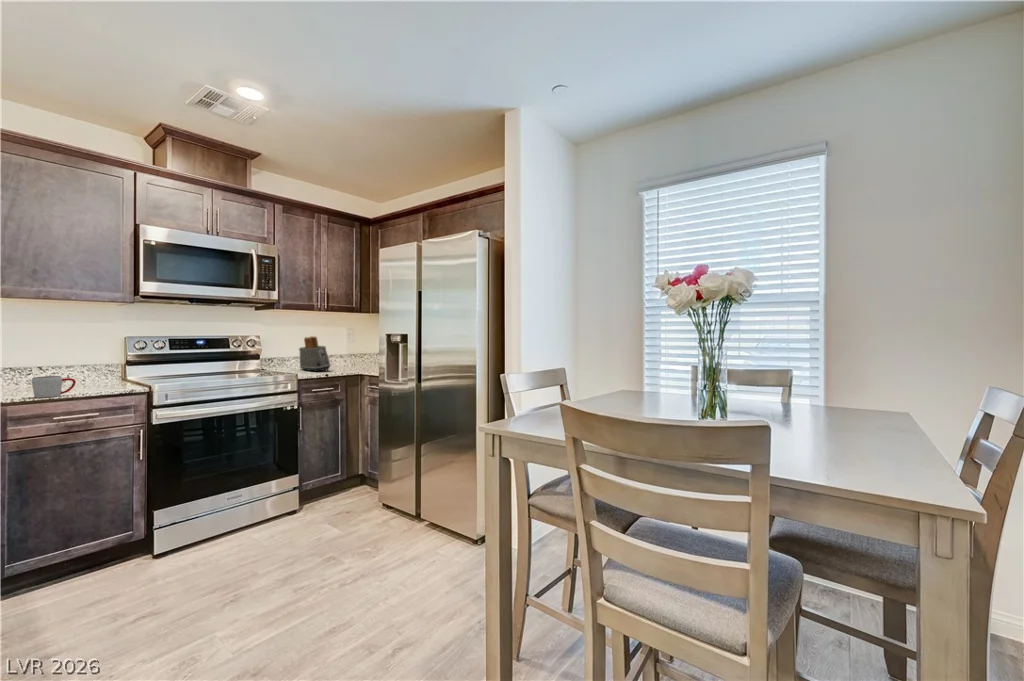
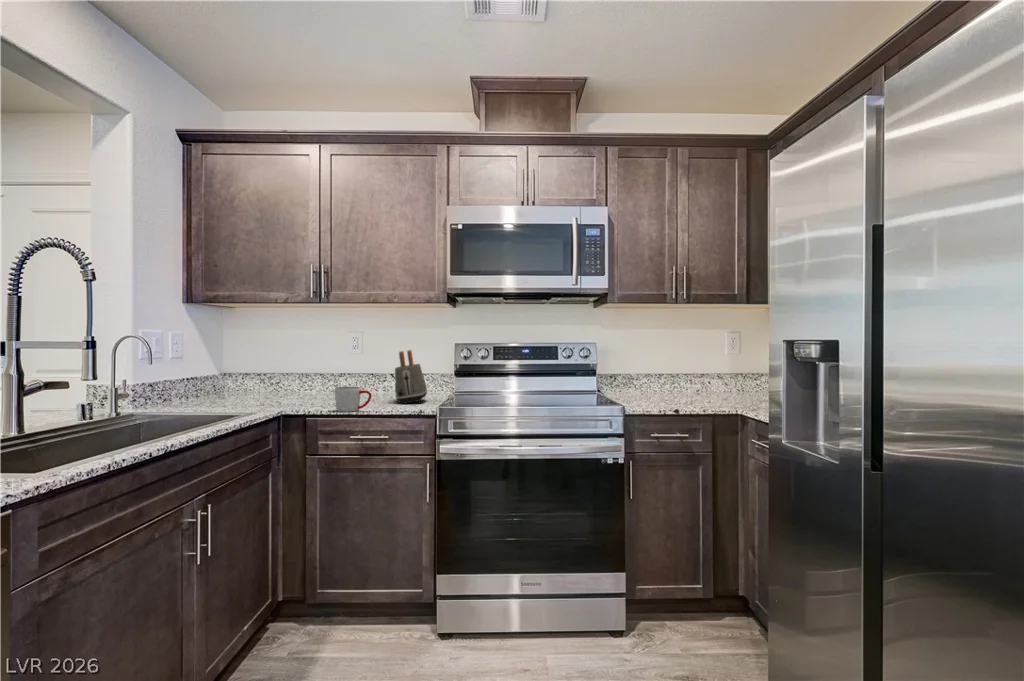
toaster: present [299,337,330,371] -> present [395,350,427,404]

